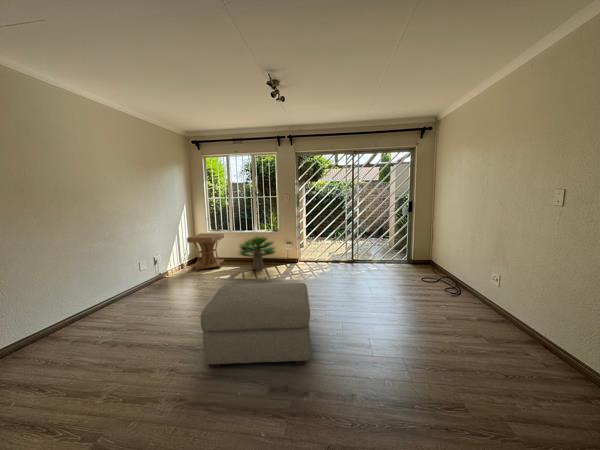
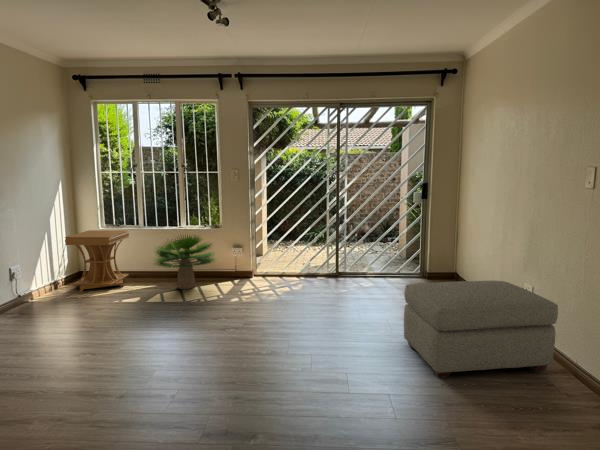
ottoman: present [201,283,310,367] -> present [404,281,558,378]

